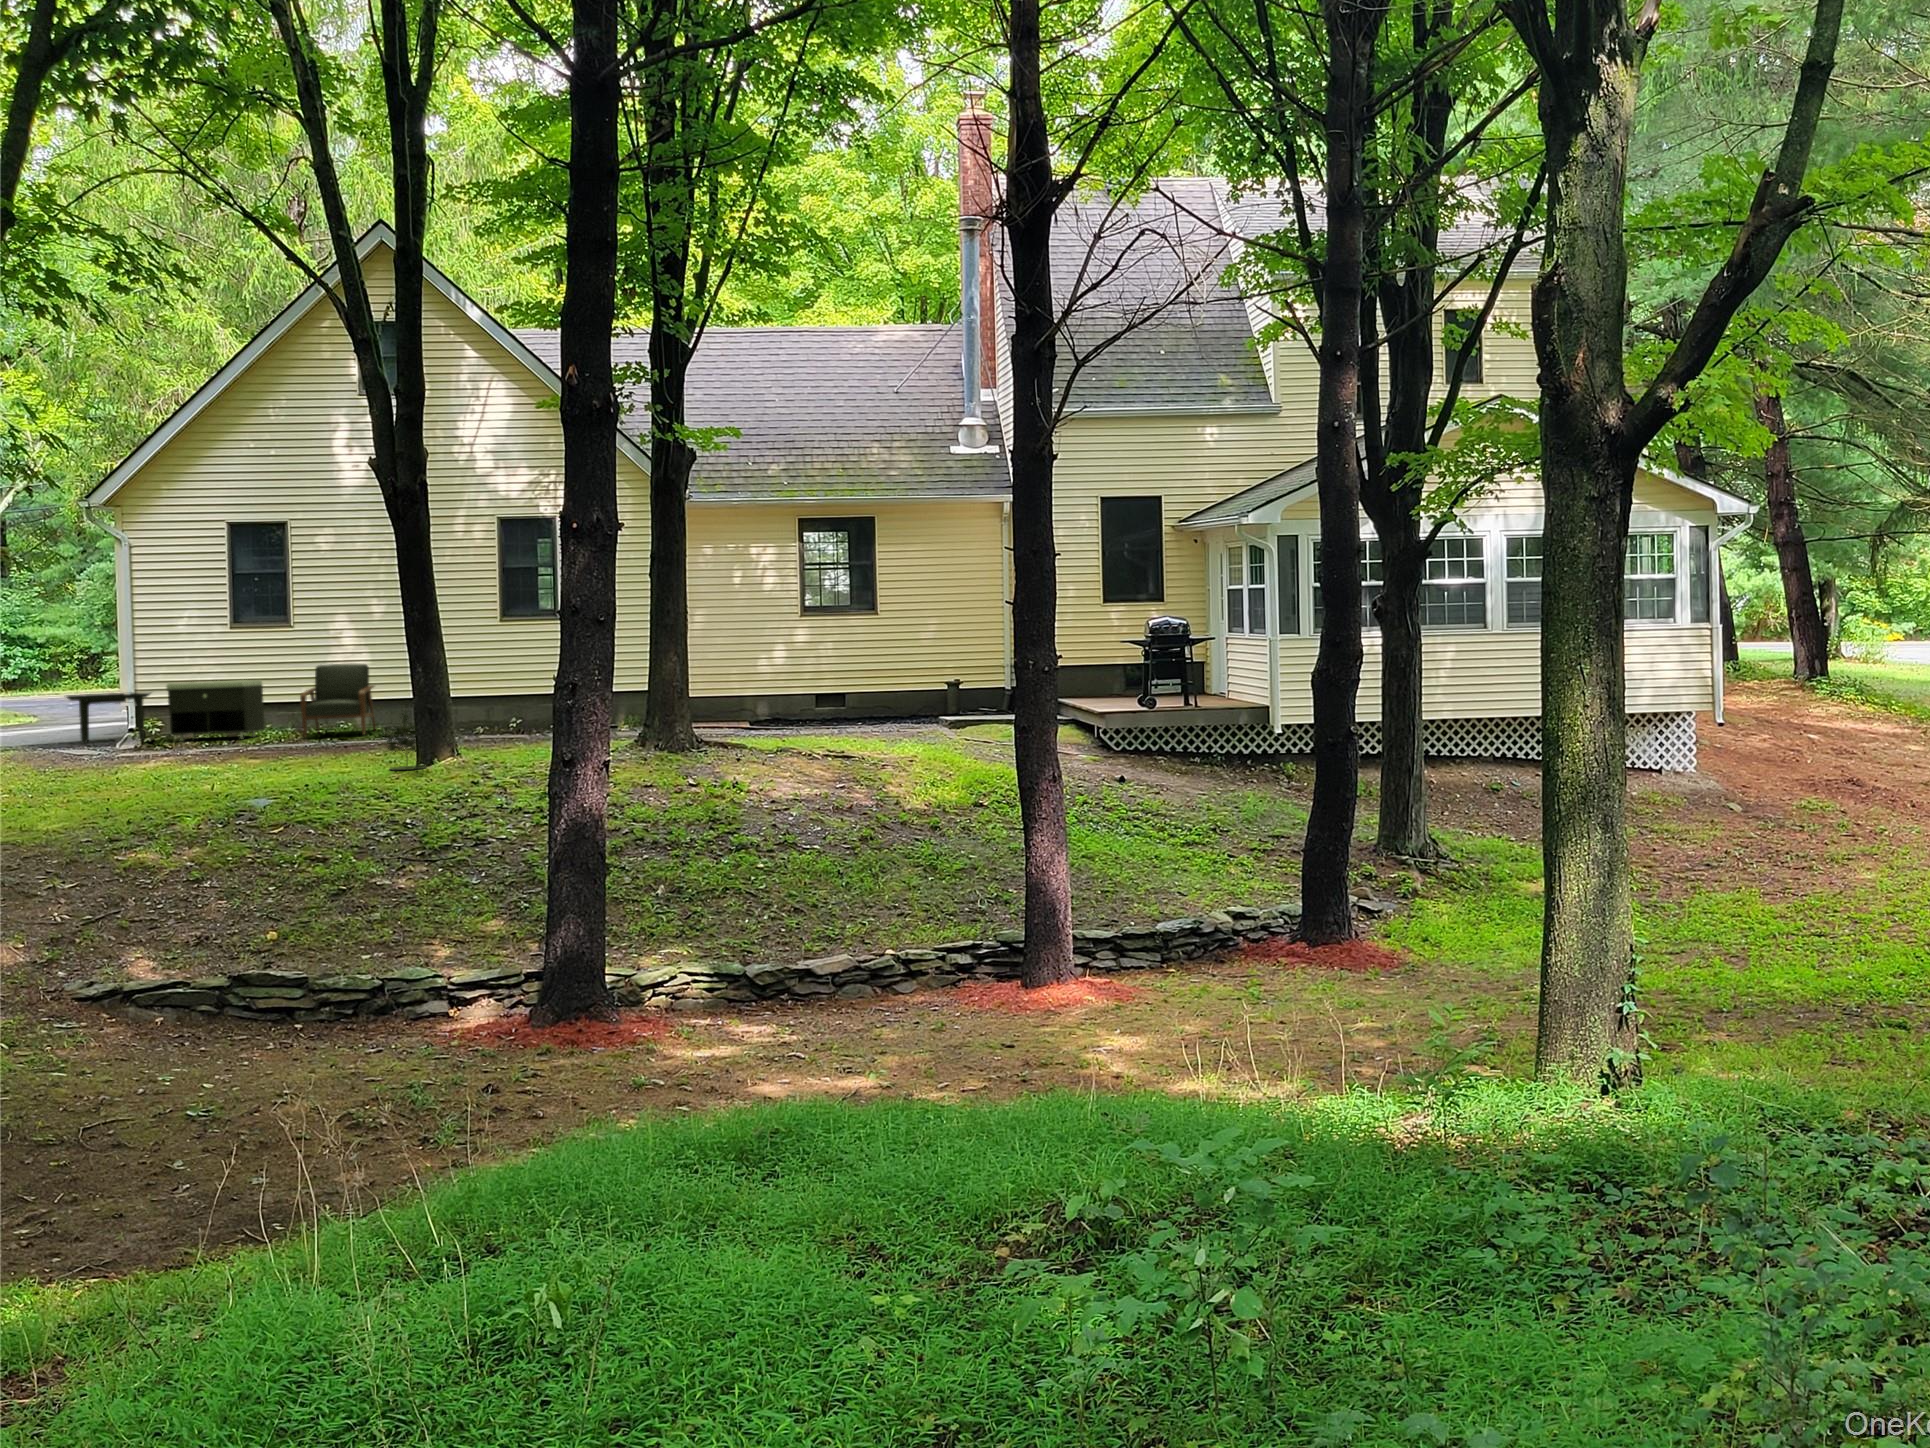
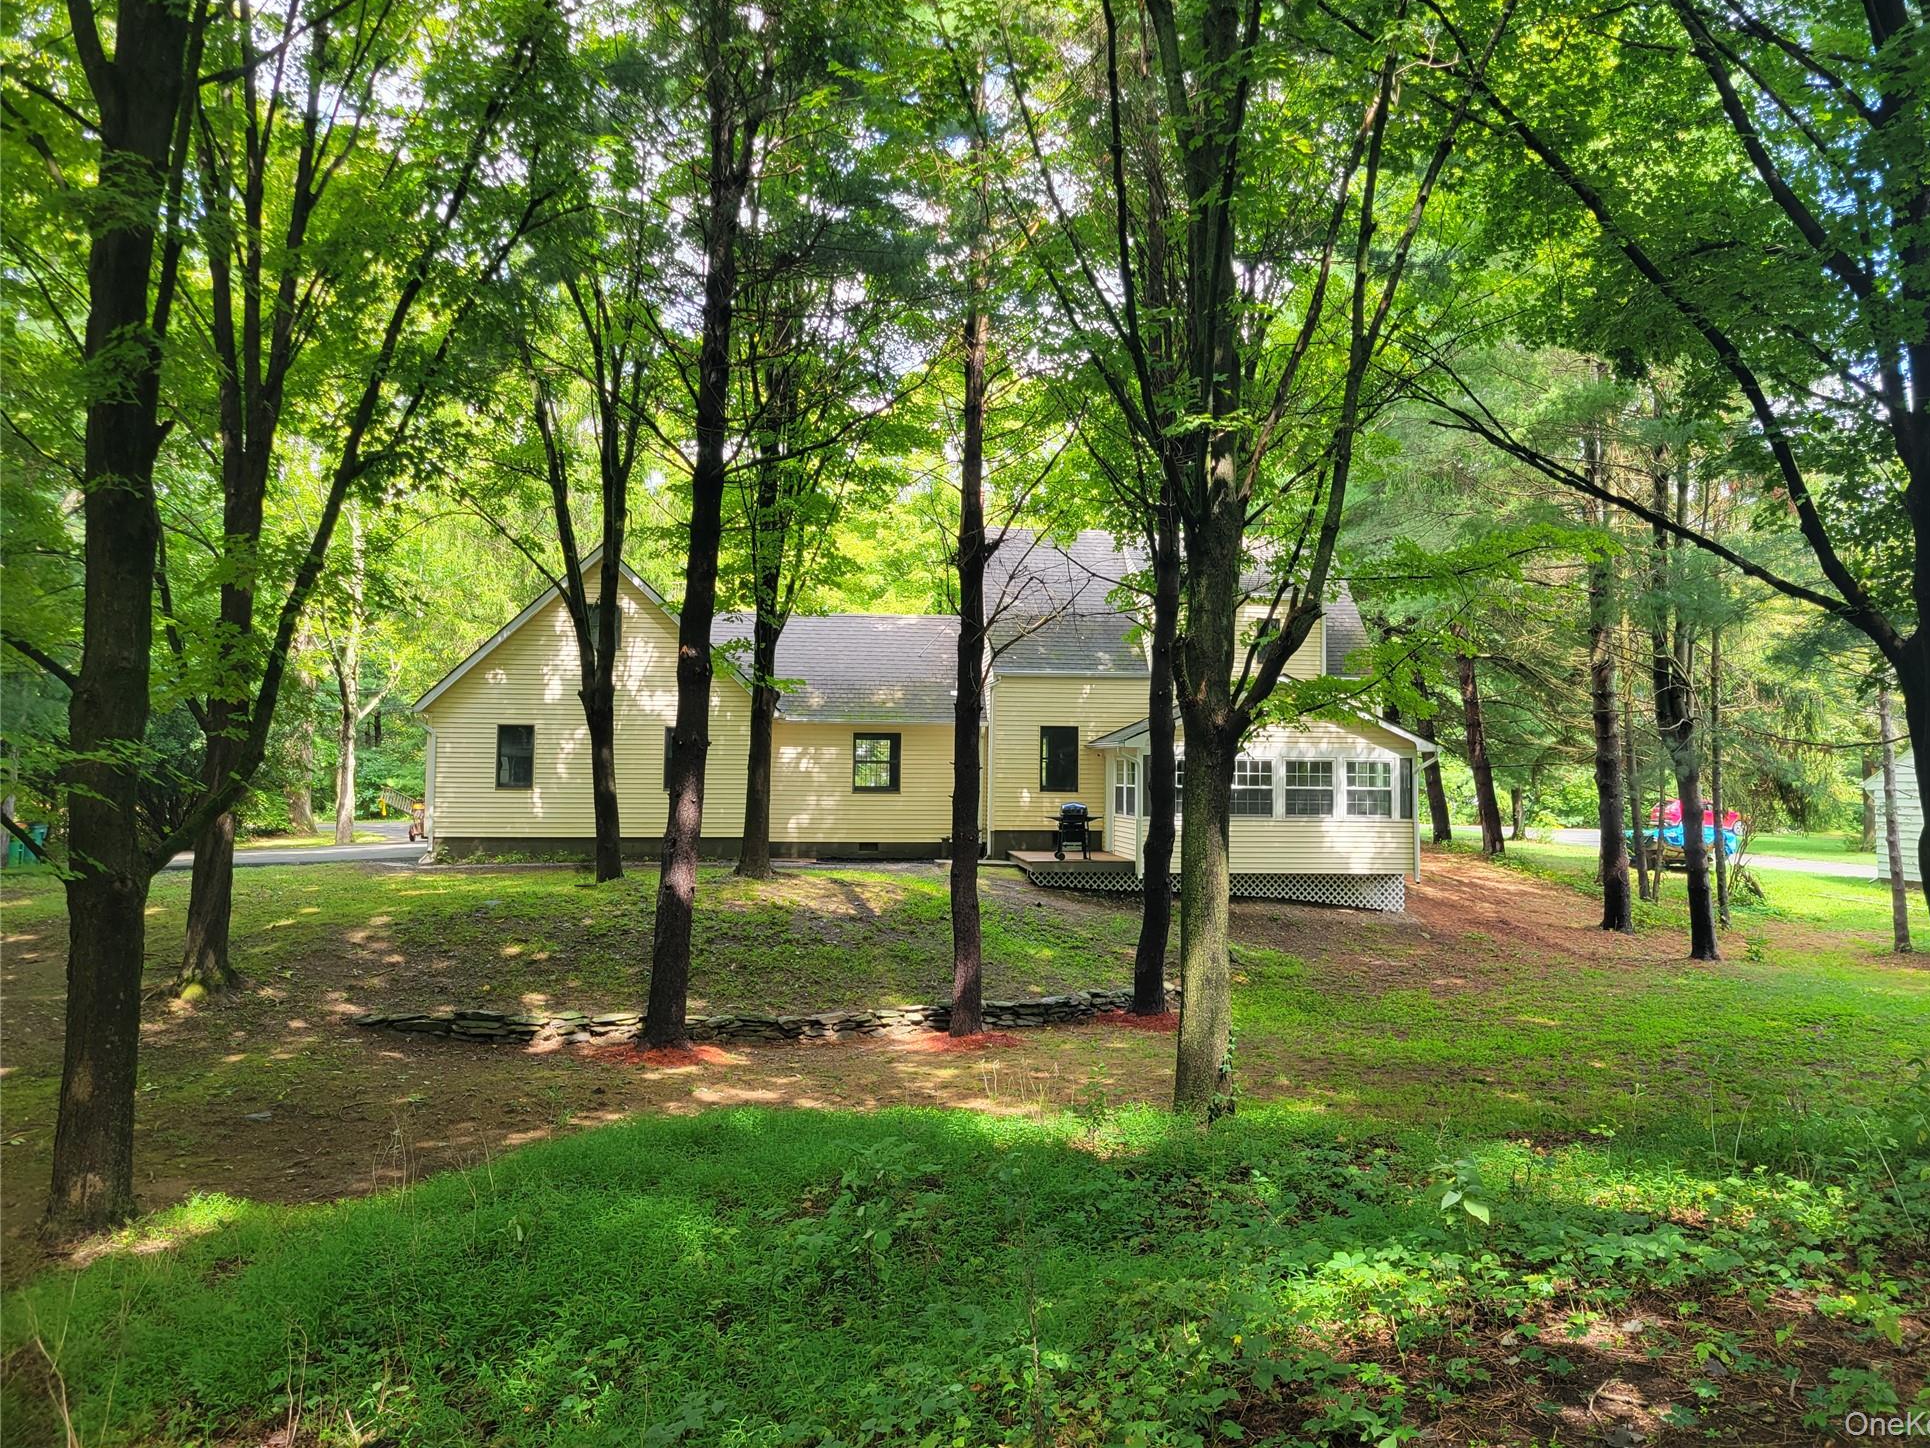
chair: present [300,664,376,737] -> none [521,816,571,863]
storage bench: present [166,680,265,741] -> none [436,824,499,862]
round table: present [66,693,150,743] -> none [371,830,431,862]

